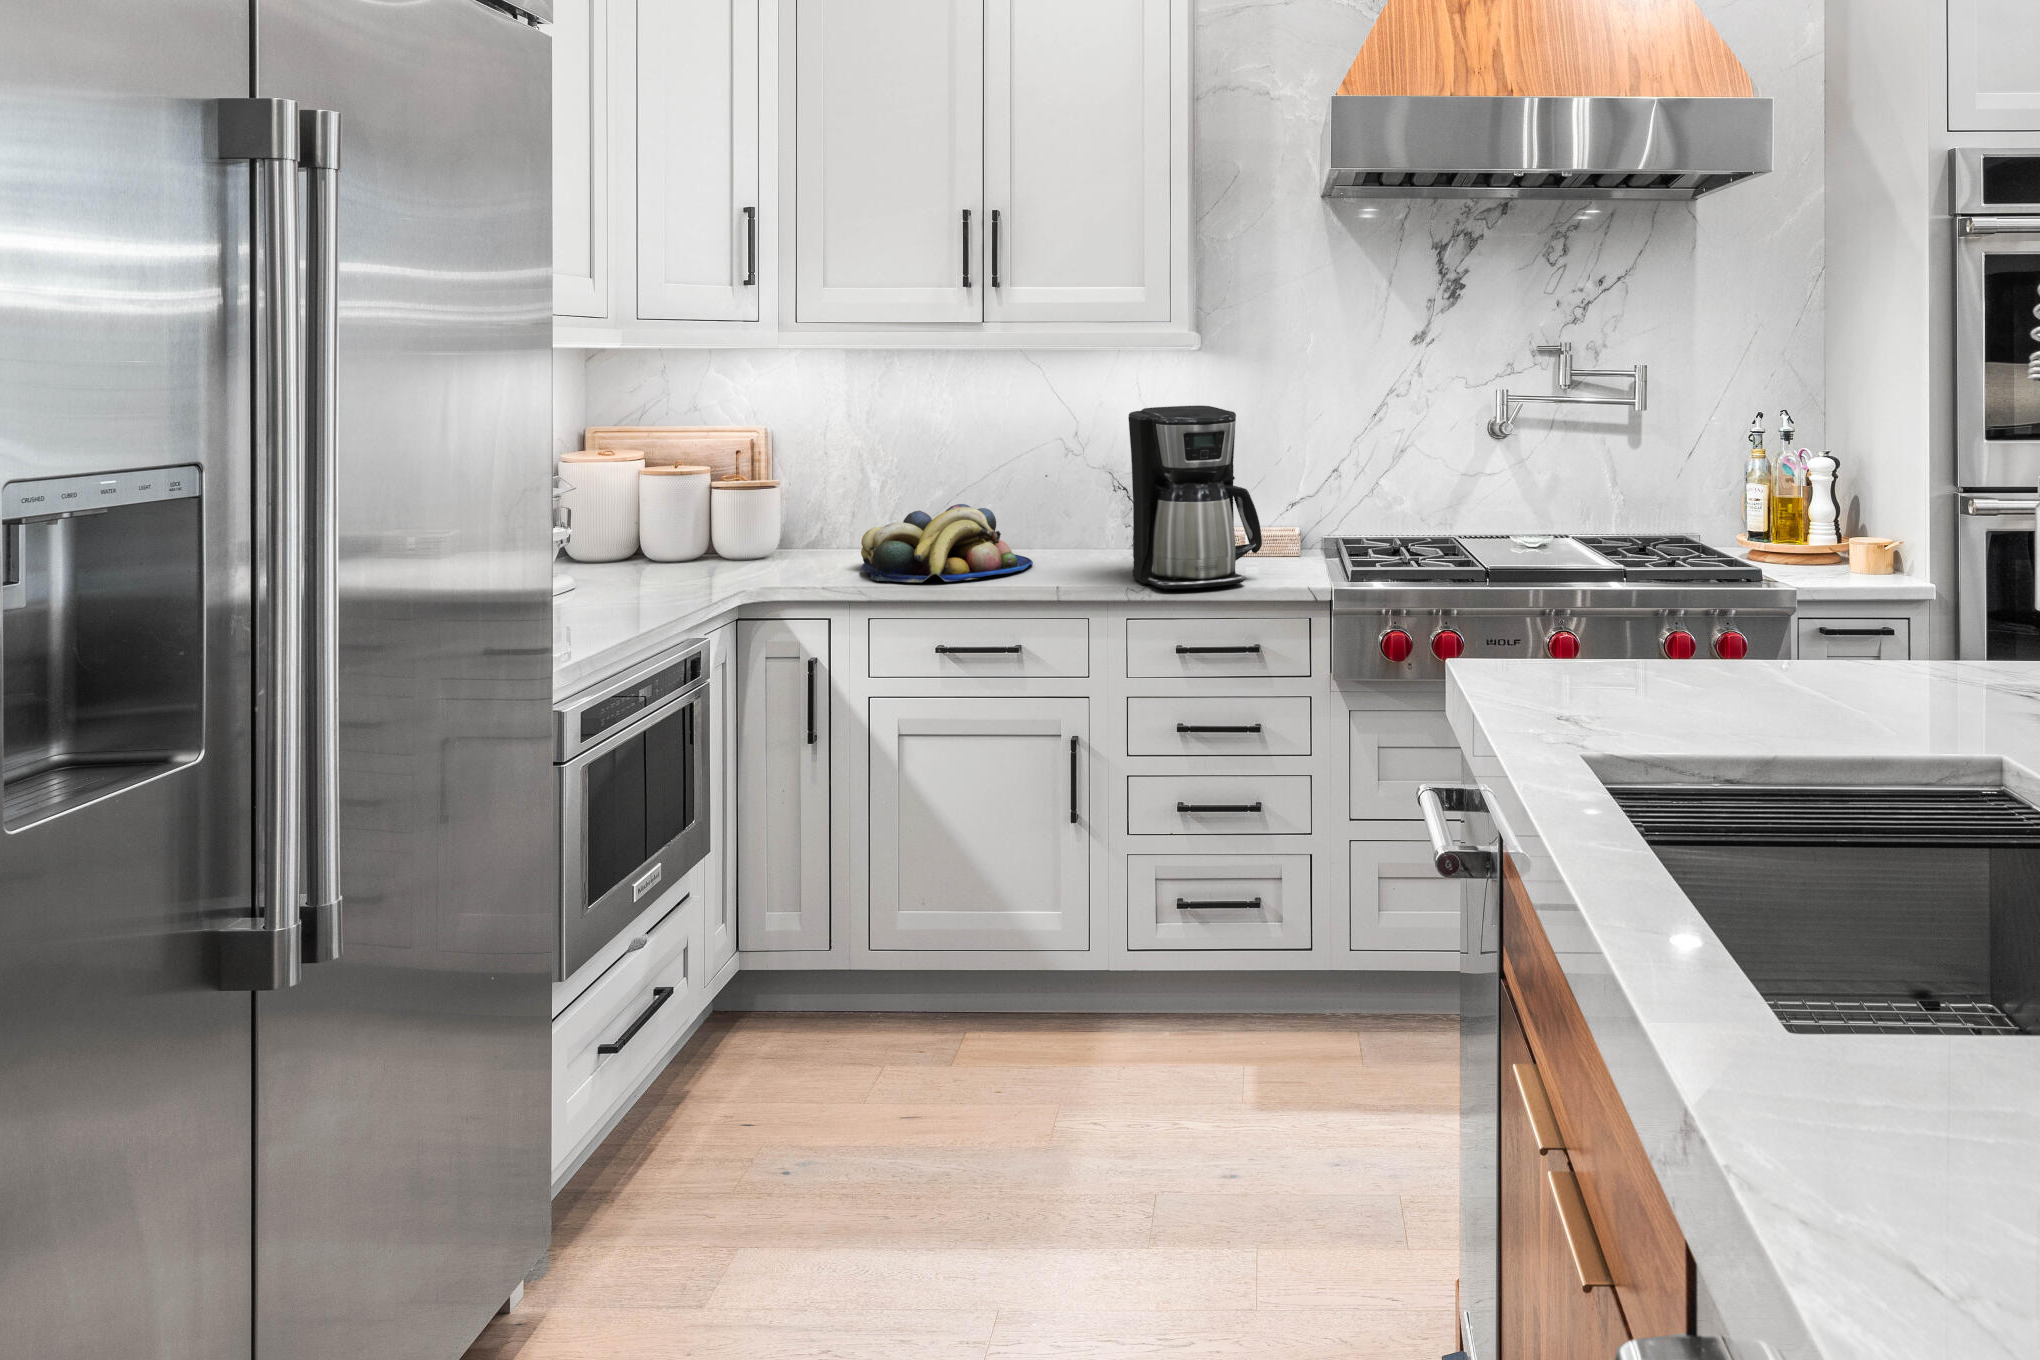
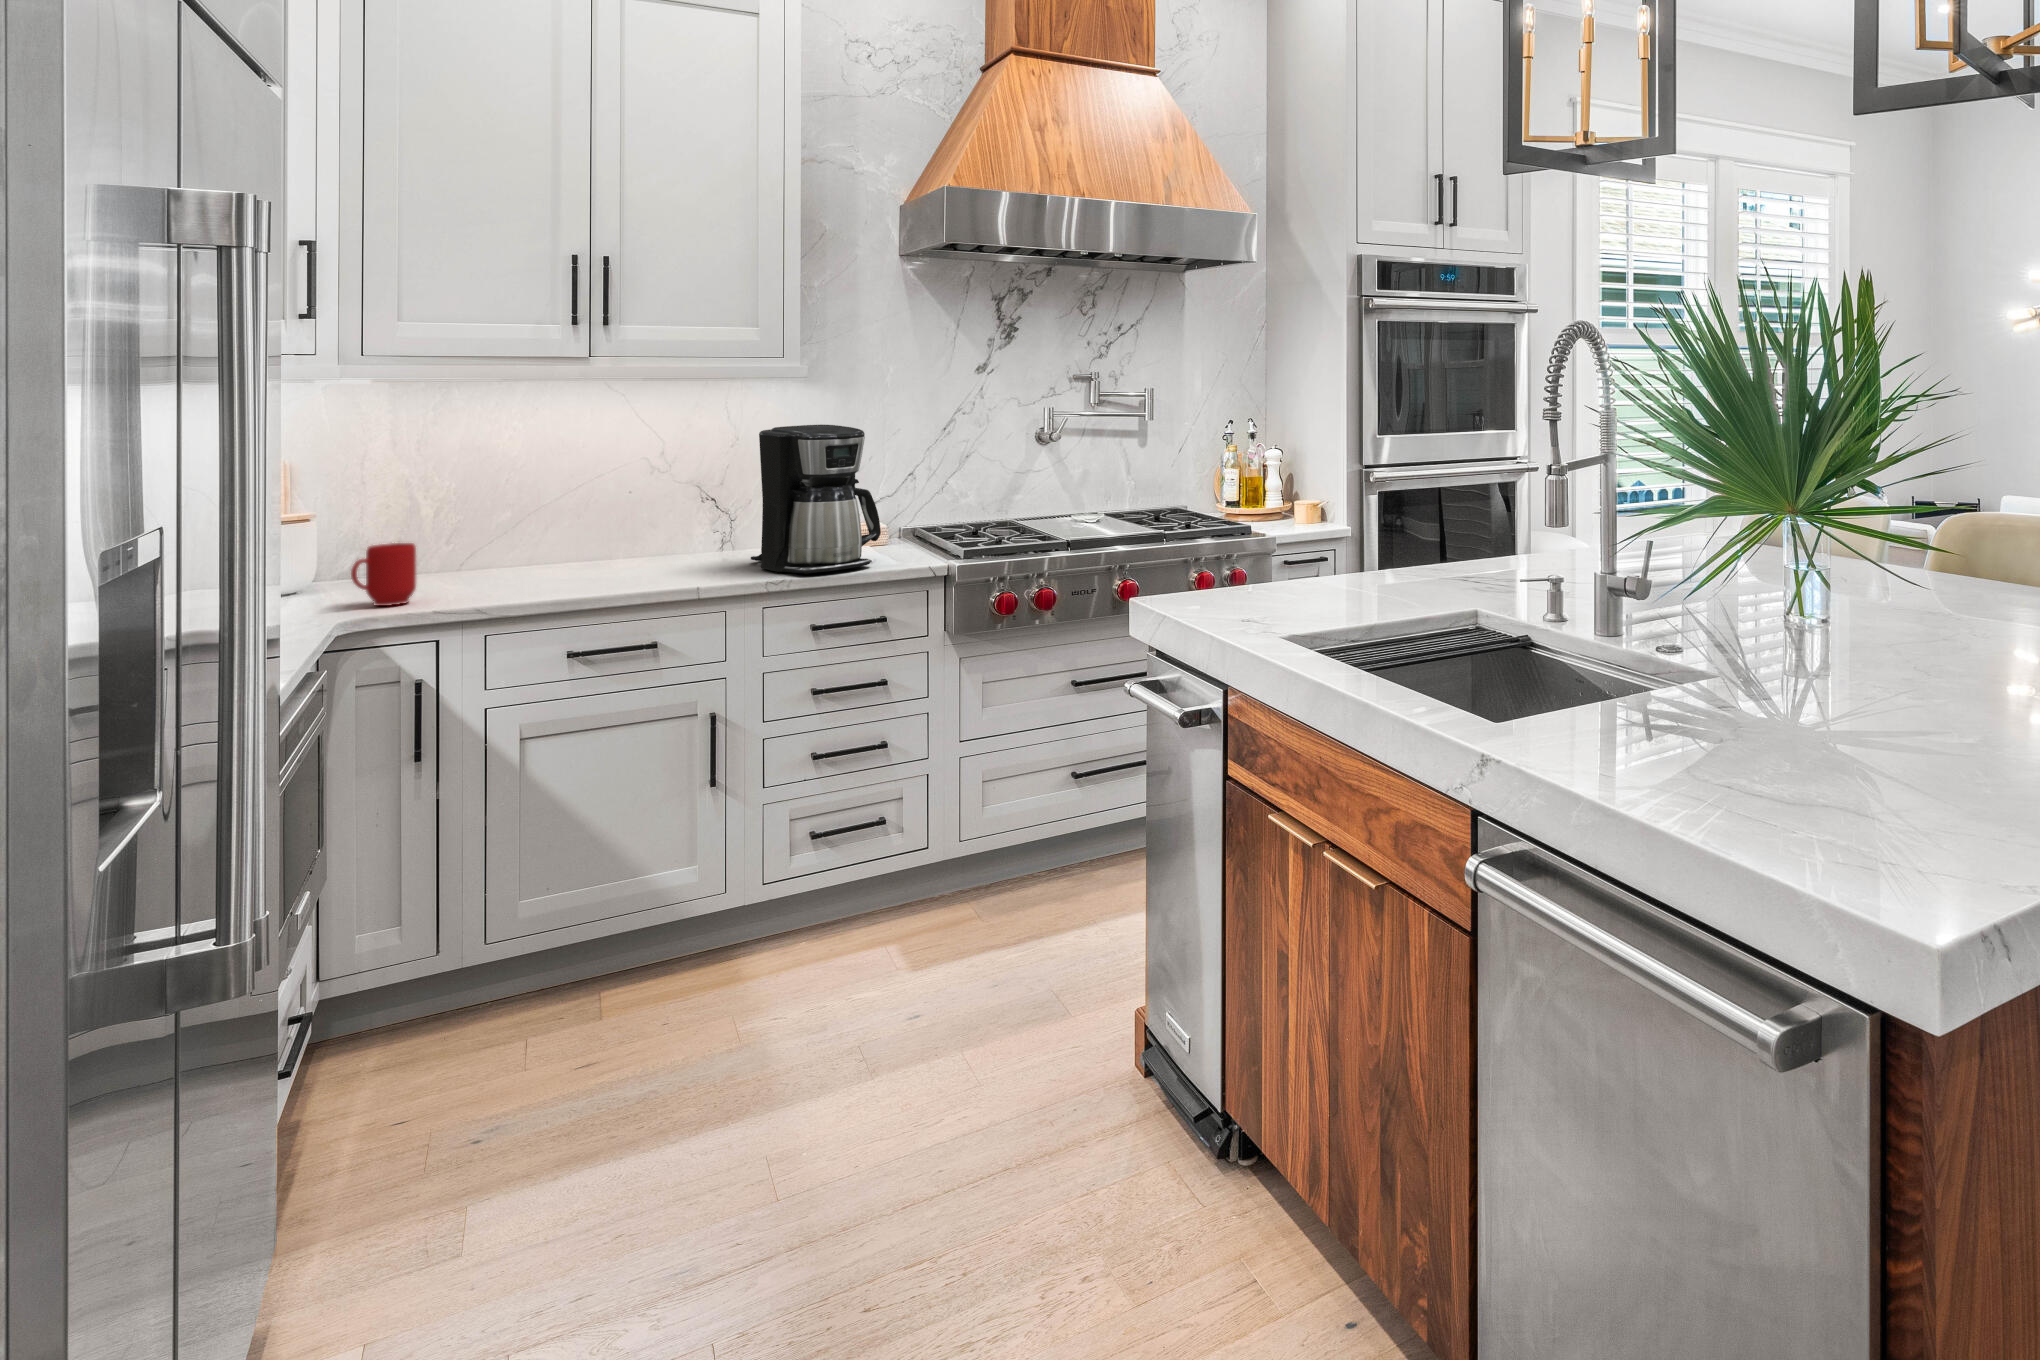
fruit bowl: present [861,504,1033,582] -> none [457,520,647,591]
mug: none [744,522,804,588] -> present [351,543,416,606]

